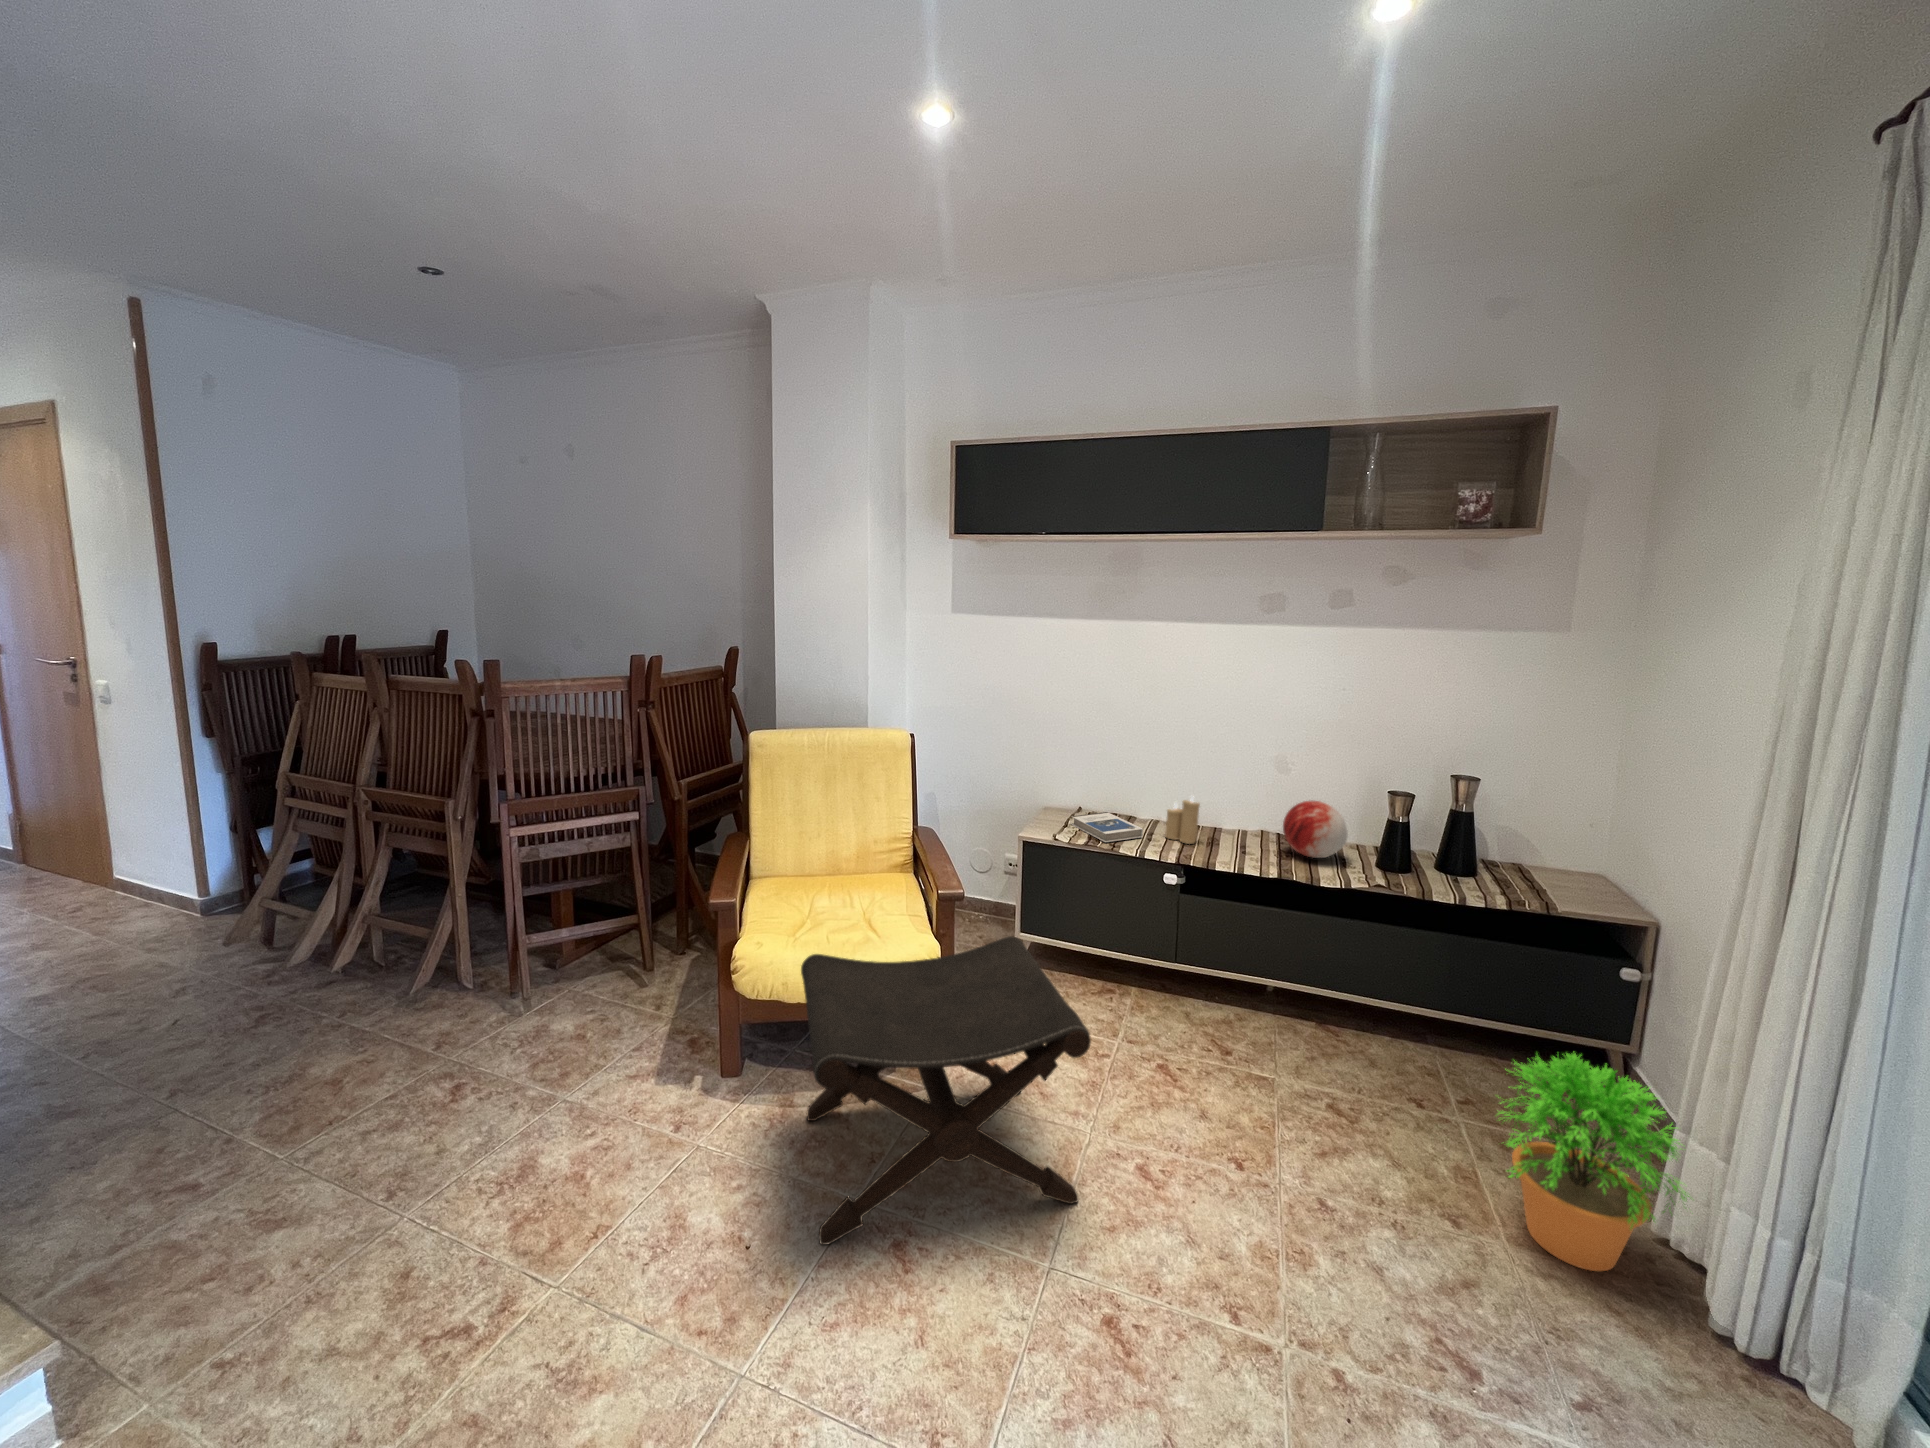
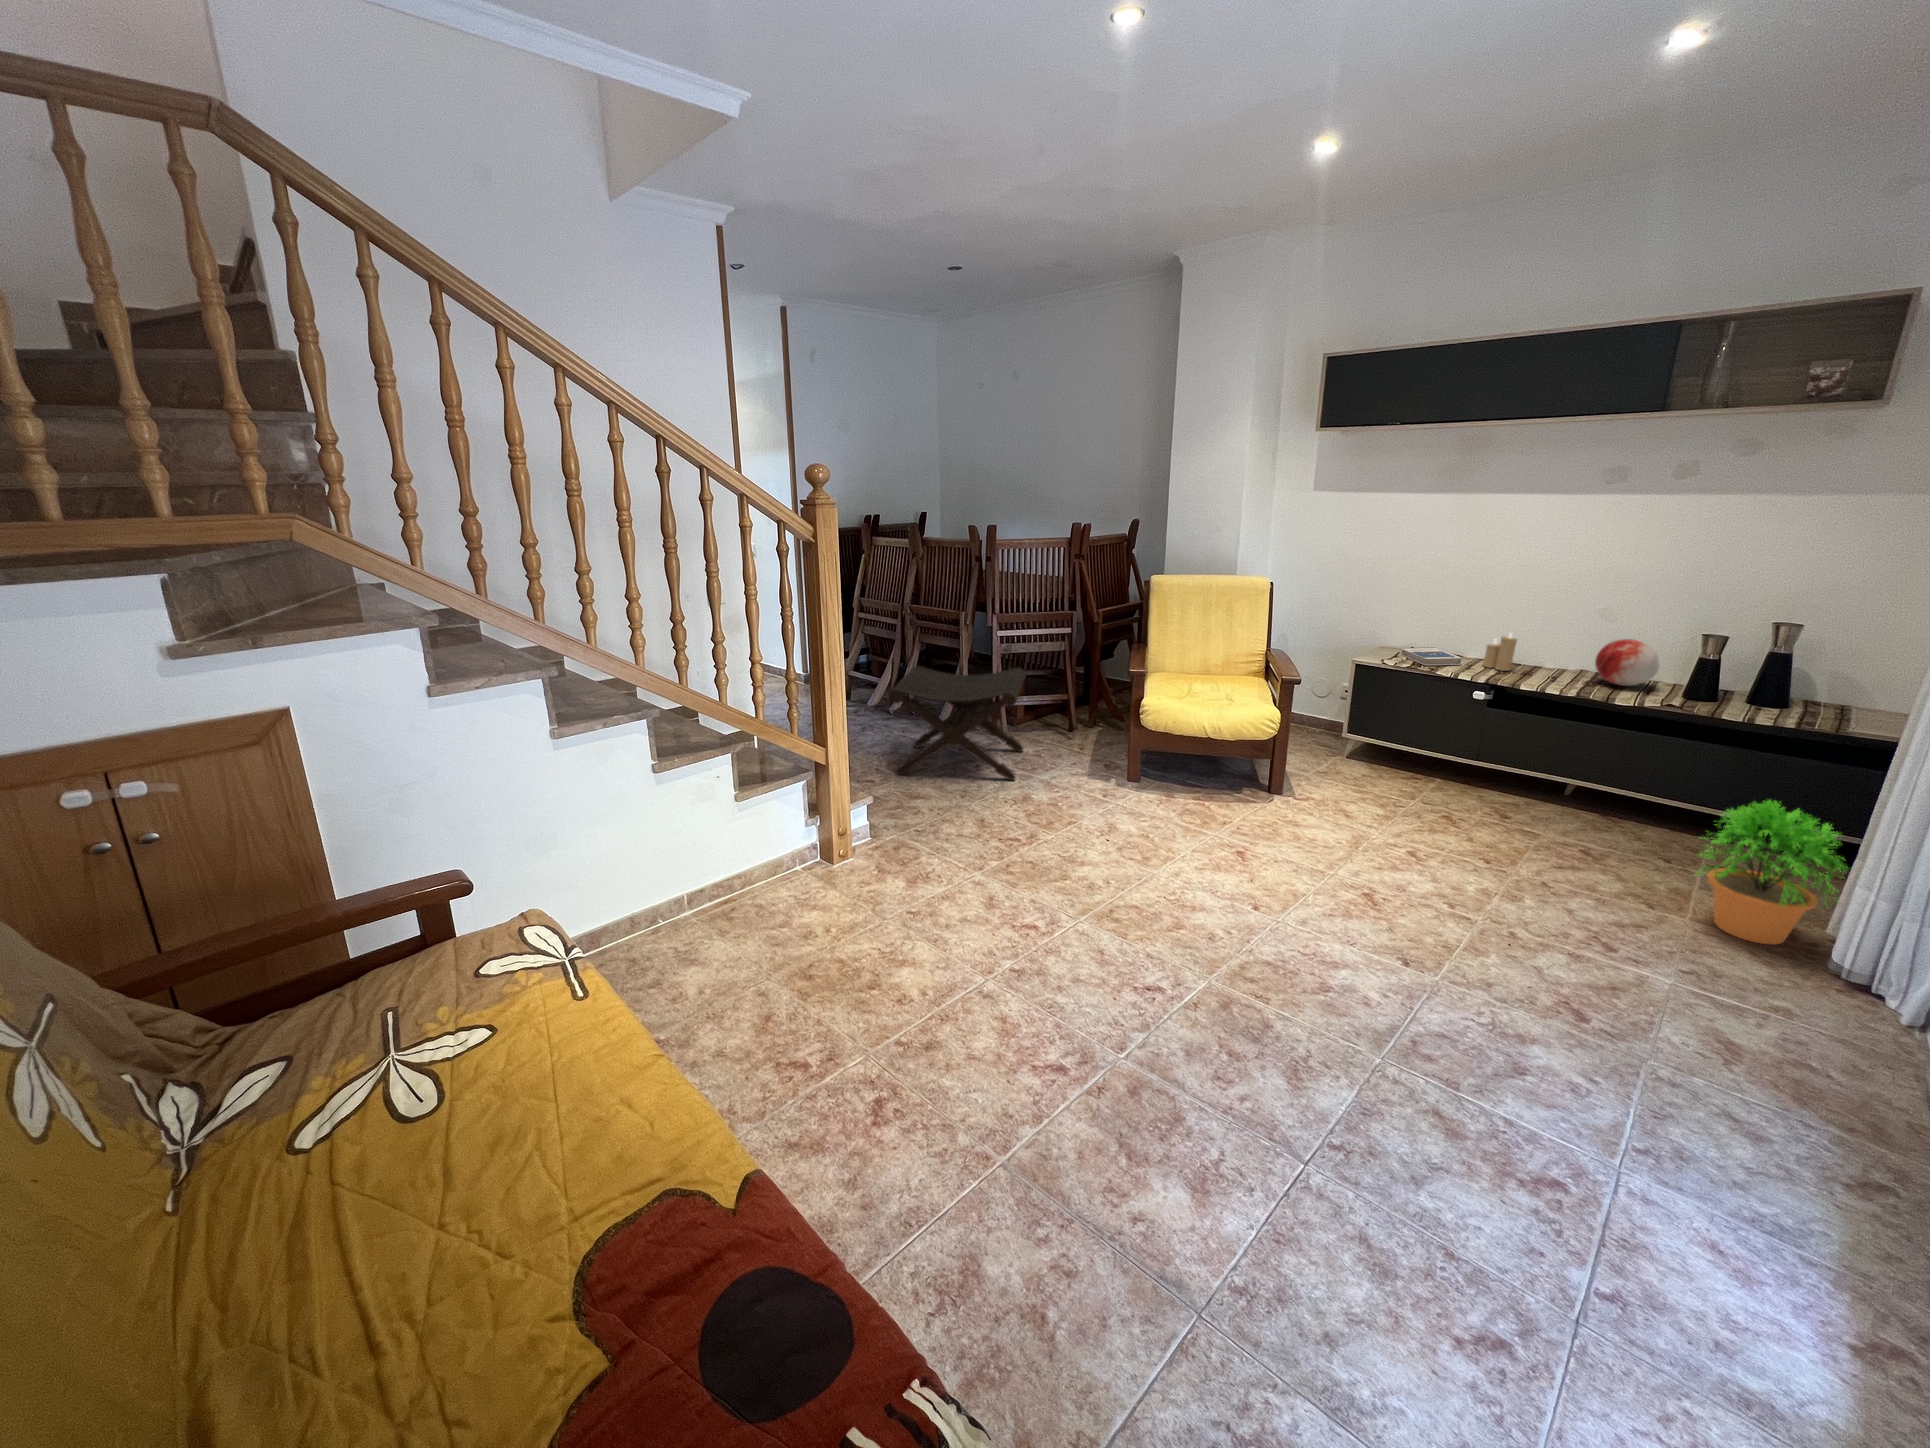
footstool: present [801,936,1091,1245] -> present [889,666,1026,781]

